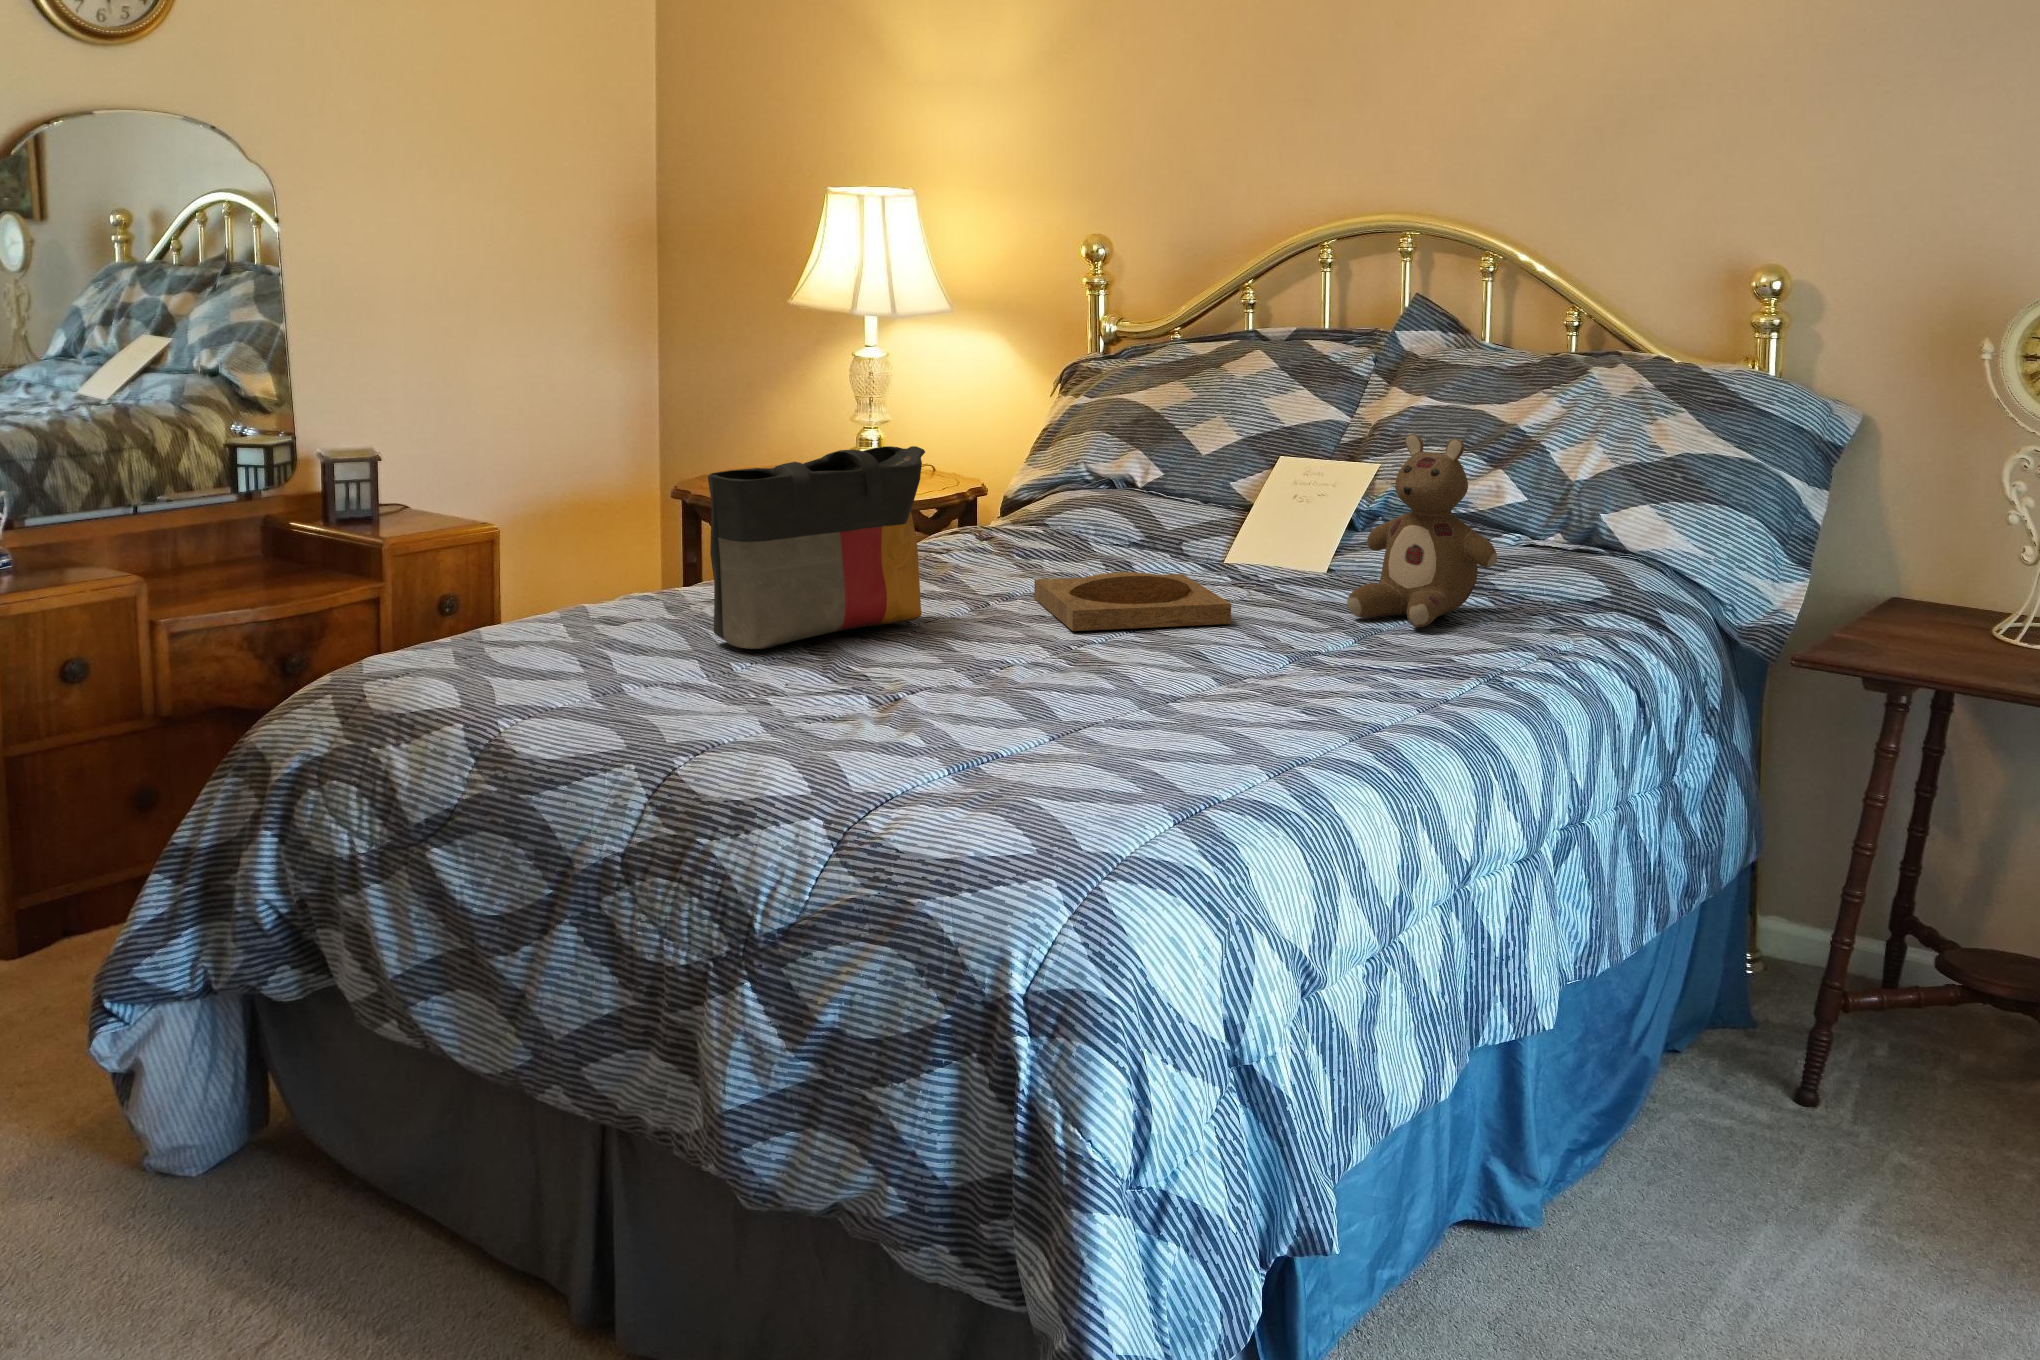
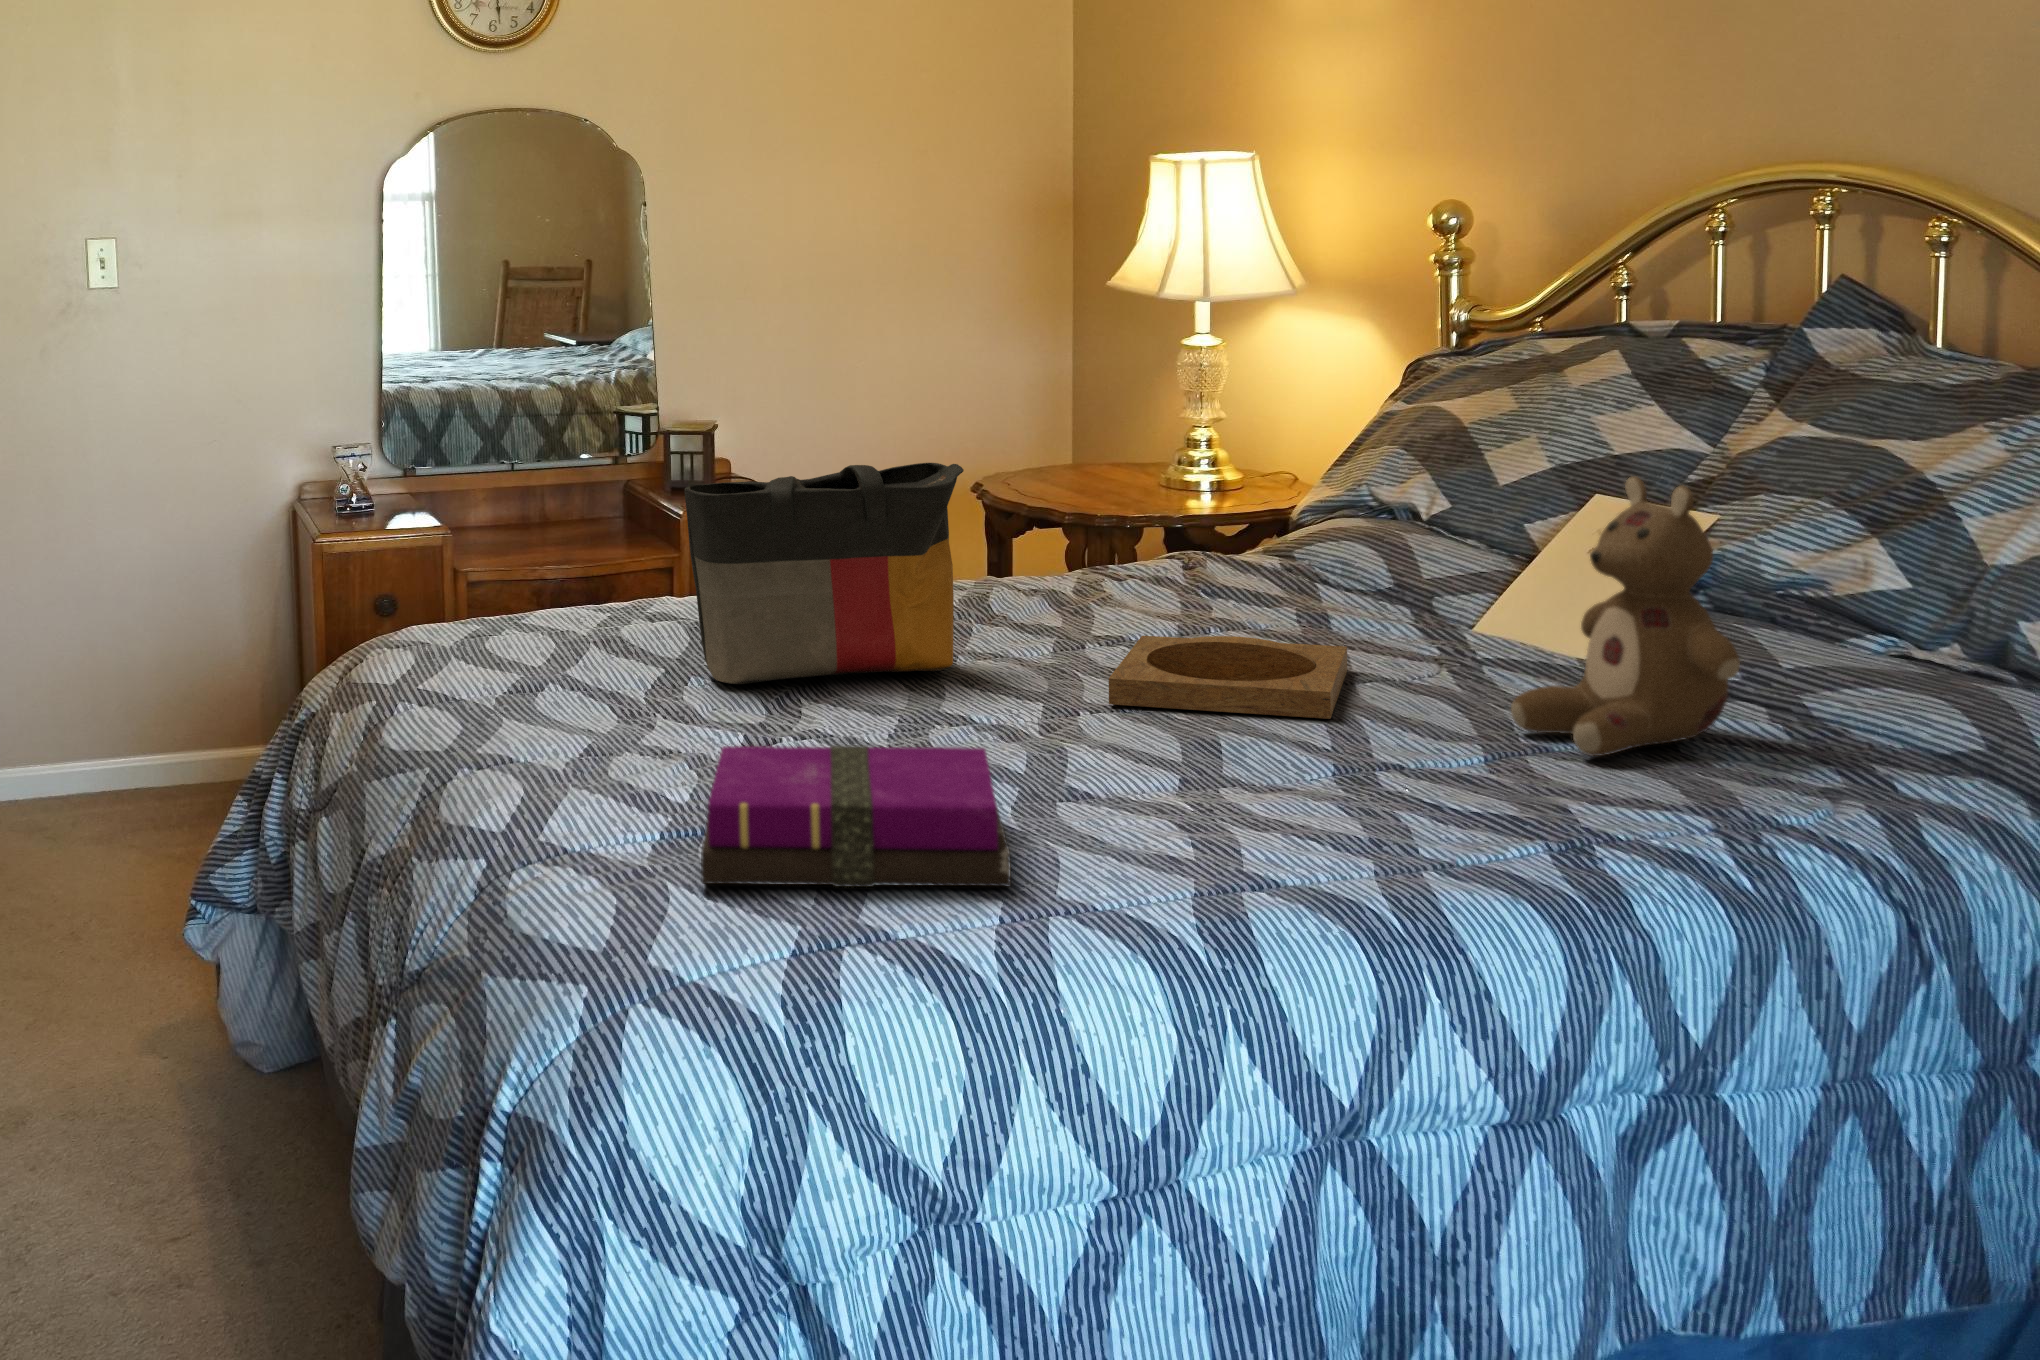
notebook: none [934,661,1234,791] -> present [701,745,1011,887]

